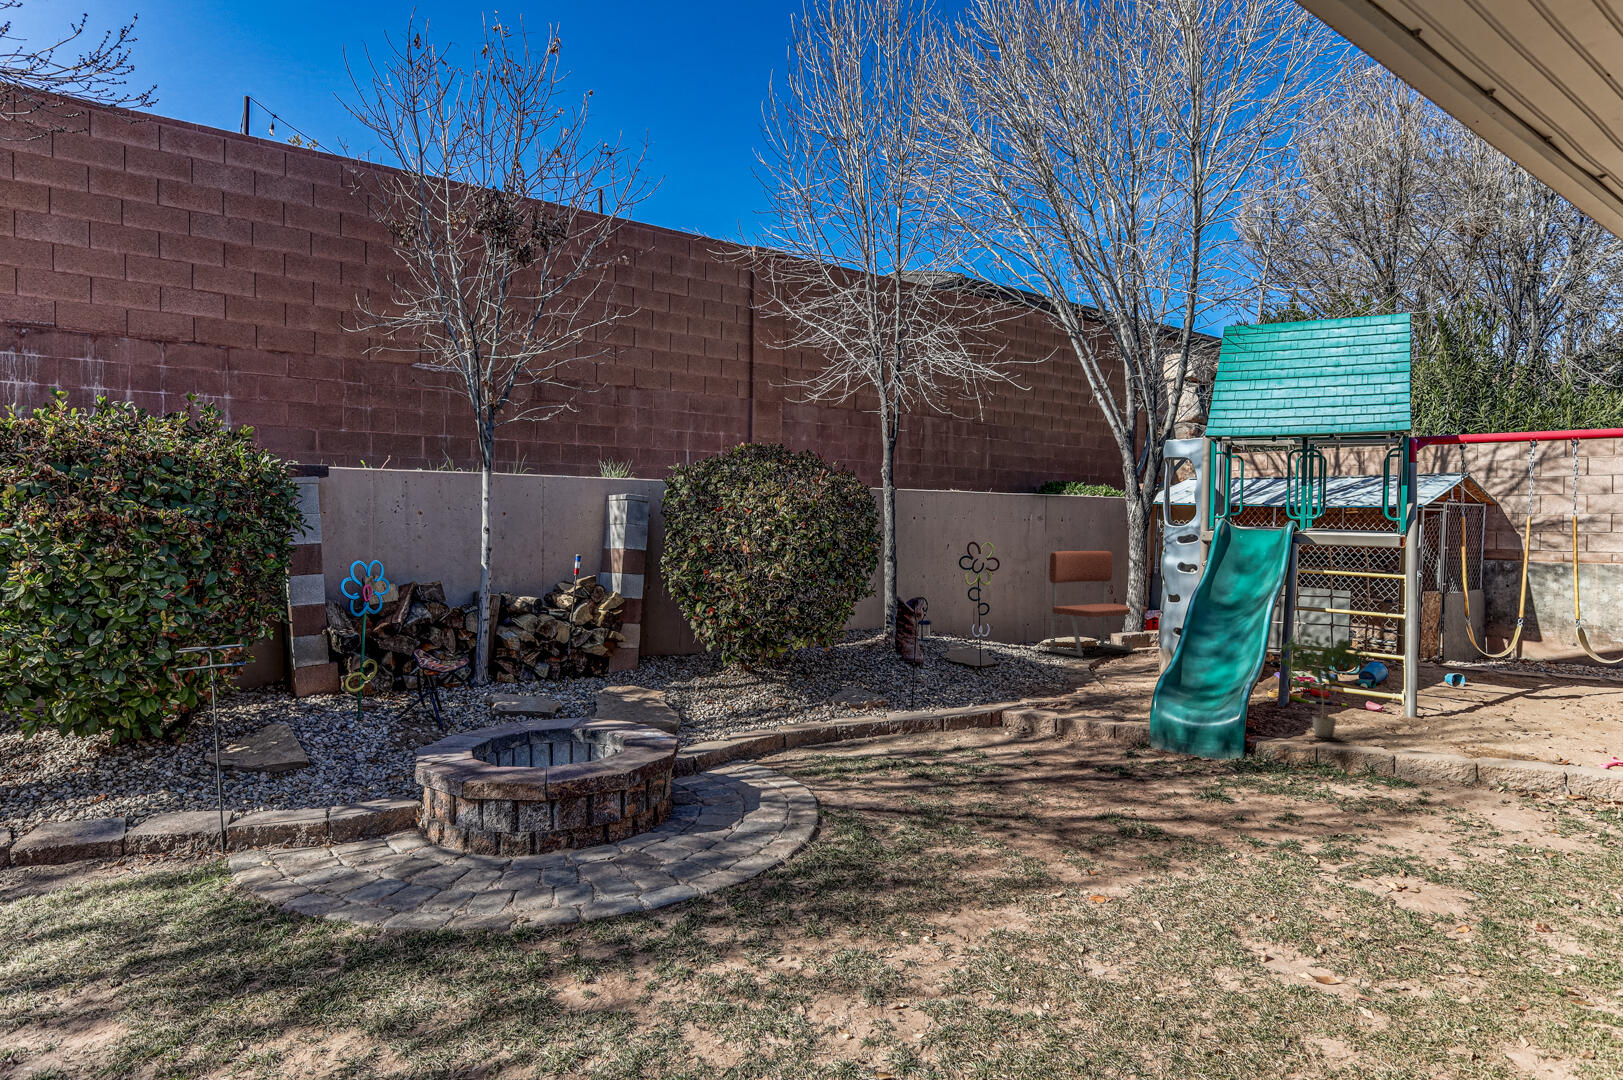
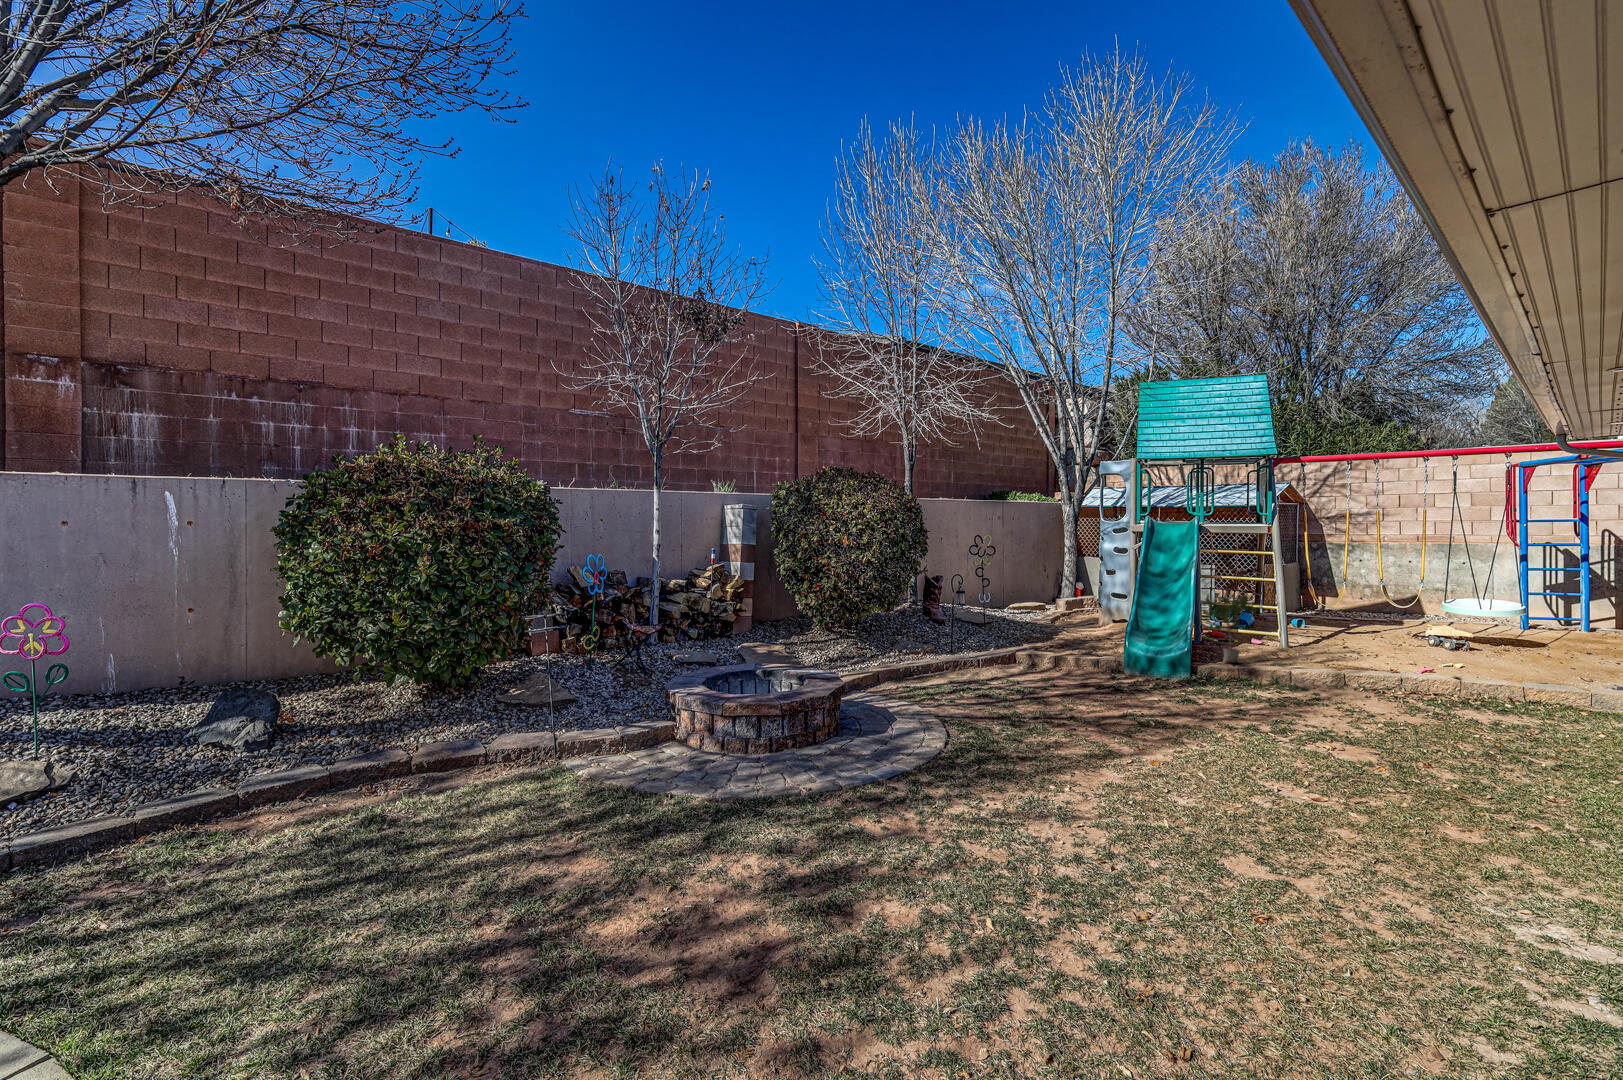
bench: present [1049,551,1147,657] -> none [1009,542,1075,615]

